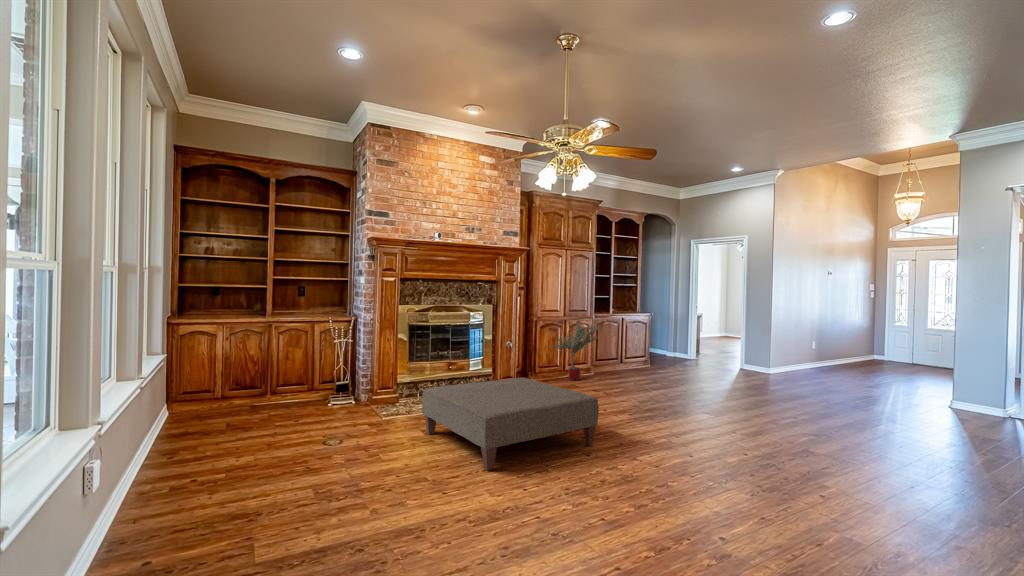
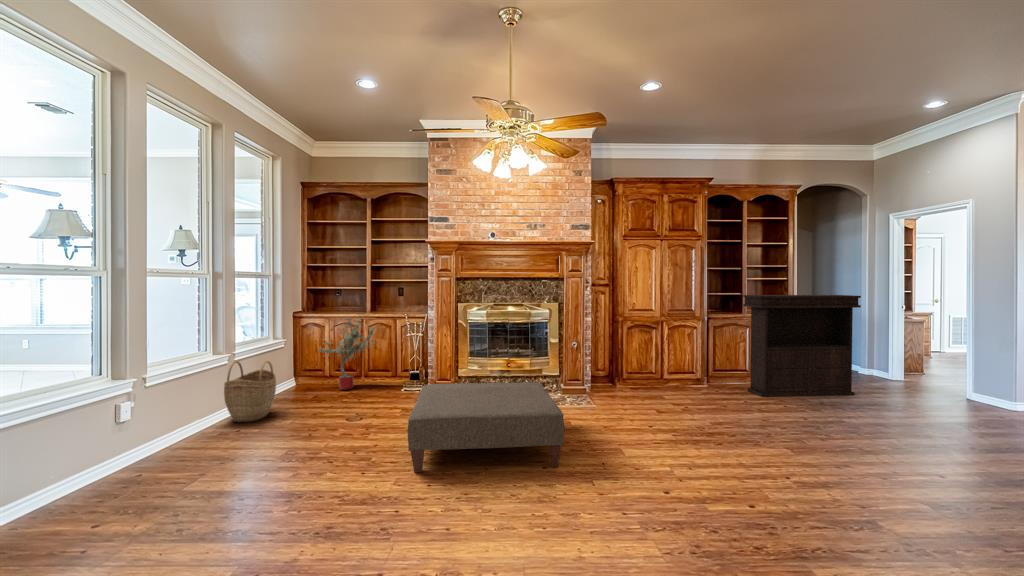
console table: none [624,298,694,378] -> present [743,295,861,397]
potted tree: present [553,318,598,381] -> present [319,319,374,391]
woven basket: none [153,378,216,462] -> present [224,361,276,422]

